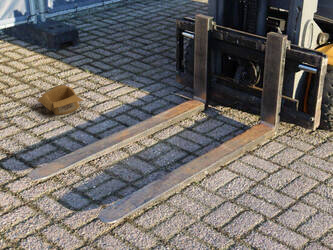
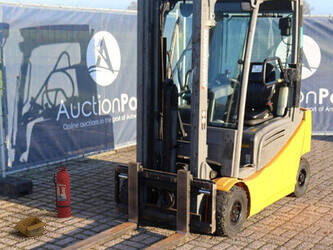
fire extinguisher: none [93,17,119,86] -> present [53,167,71,218]

